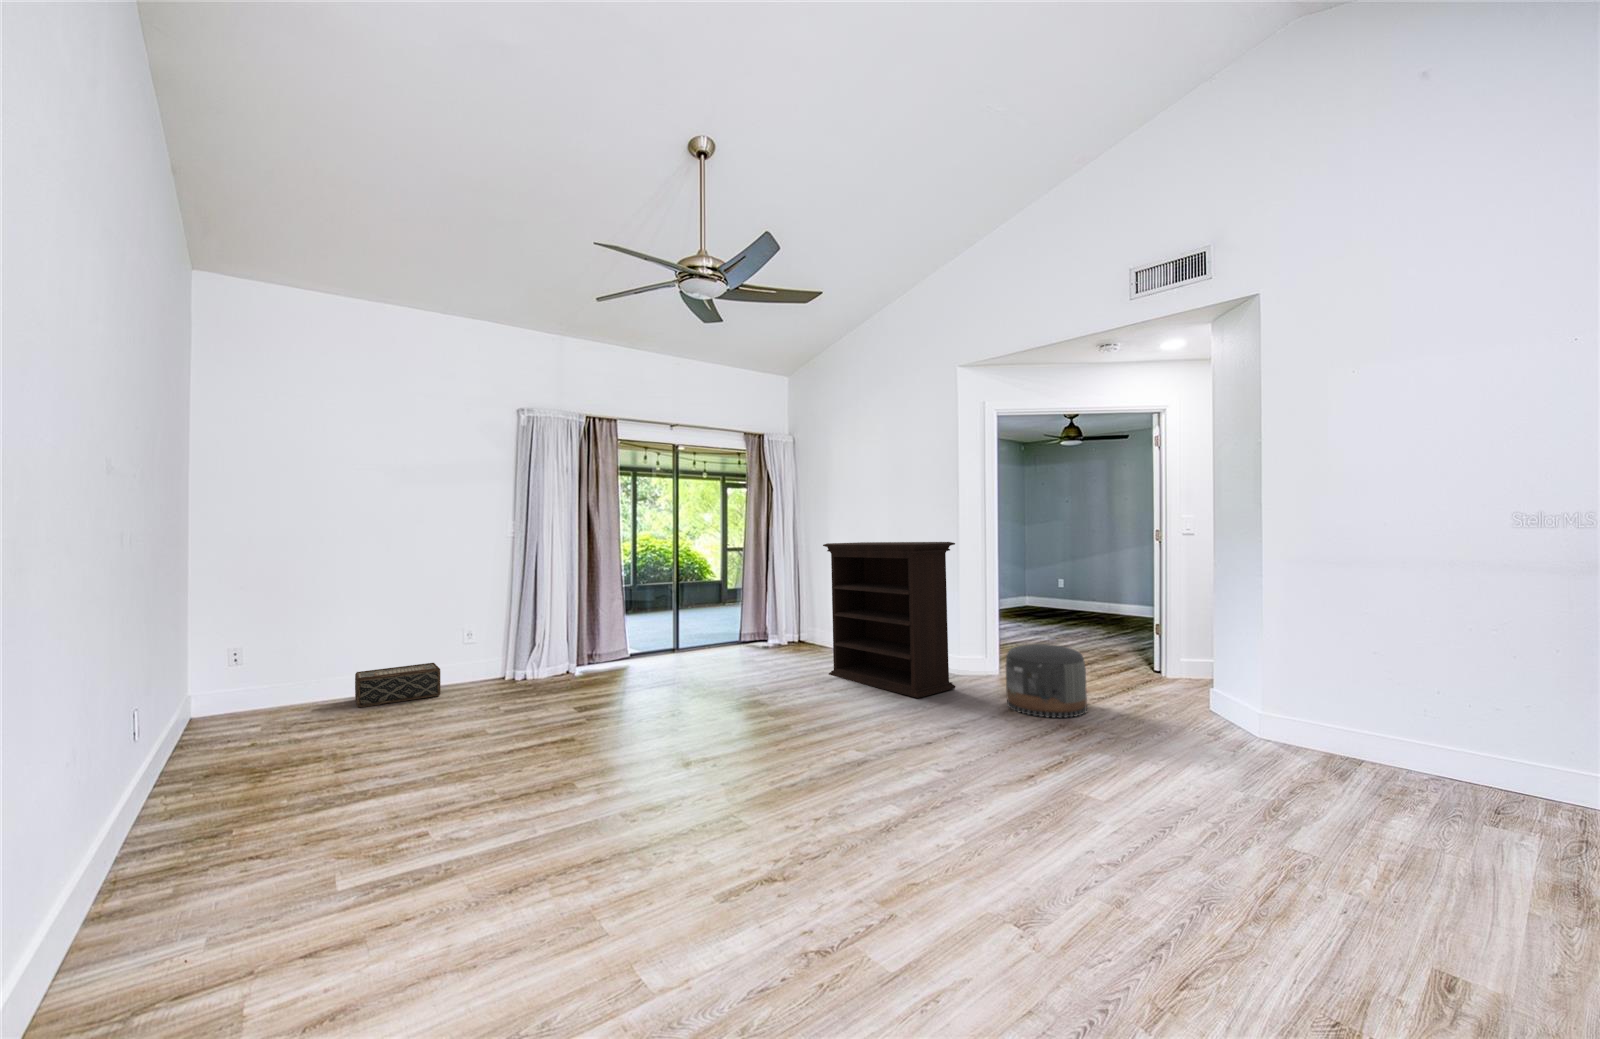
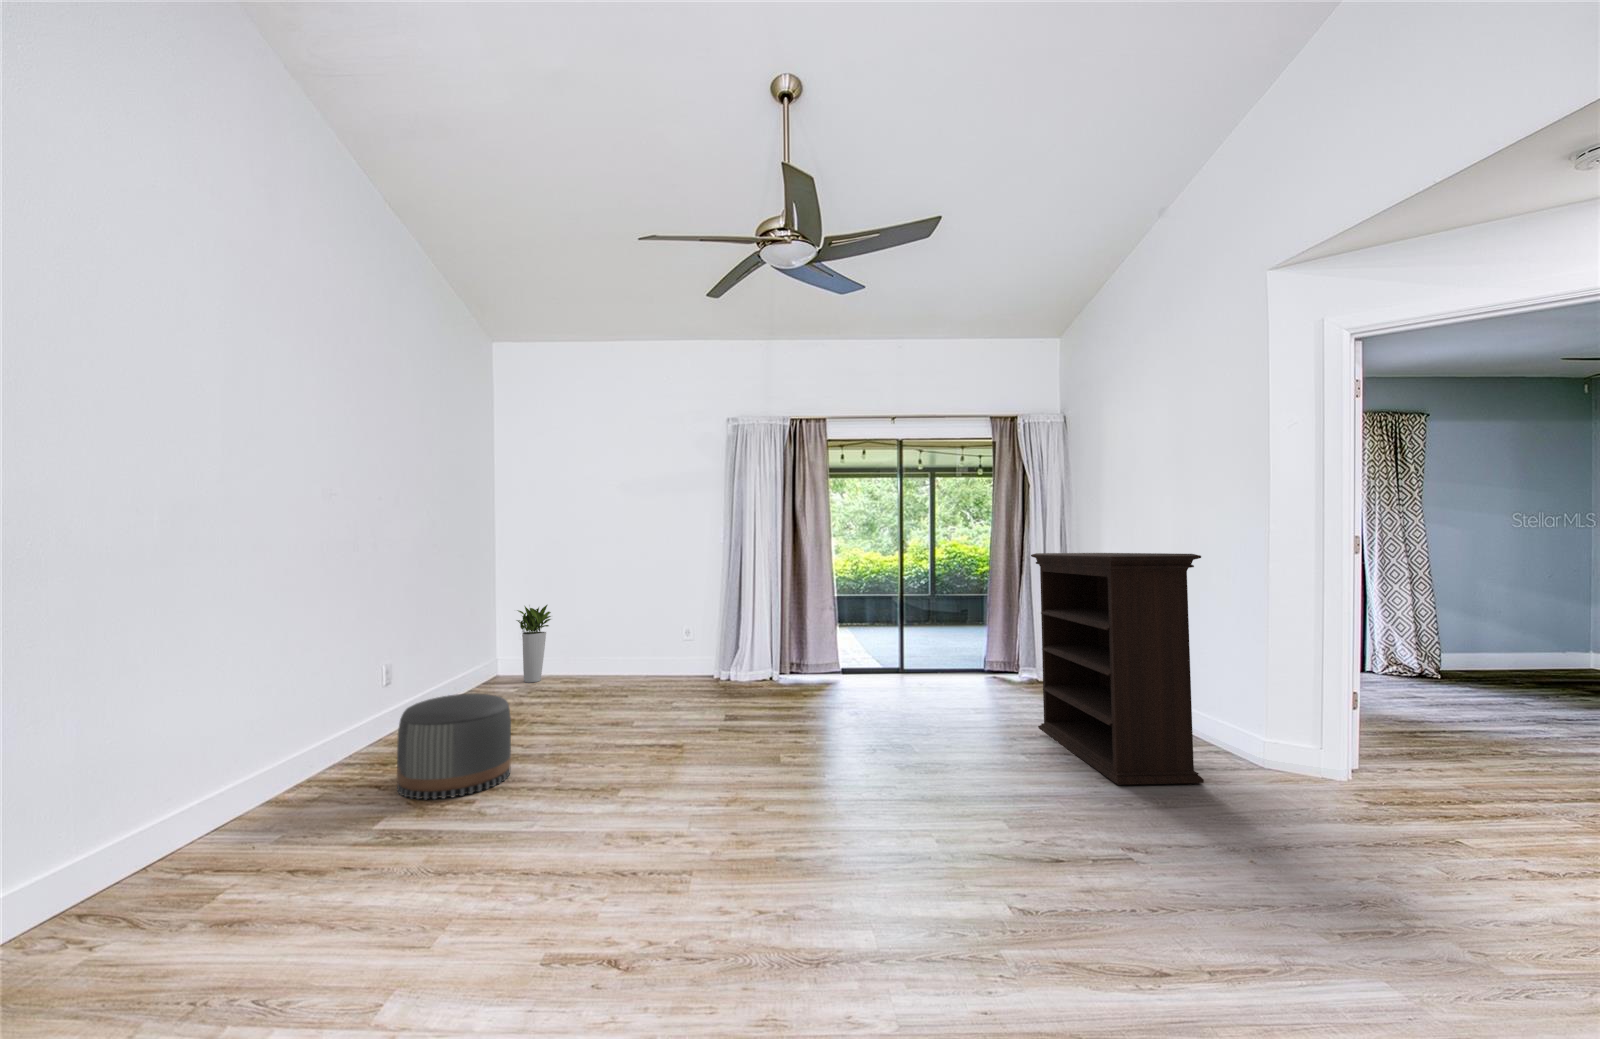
planter: none [224,618,286,719] -> present [517,605,551,682]
pouf: present [1006,644,1087,718] -> present [397,694,511,799]
woven basket: present [355,663,441,707] -> none [591,654,659,685]

